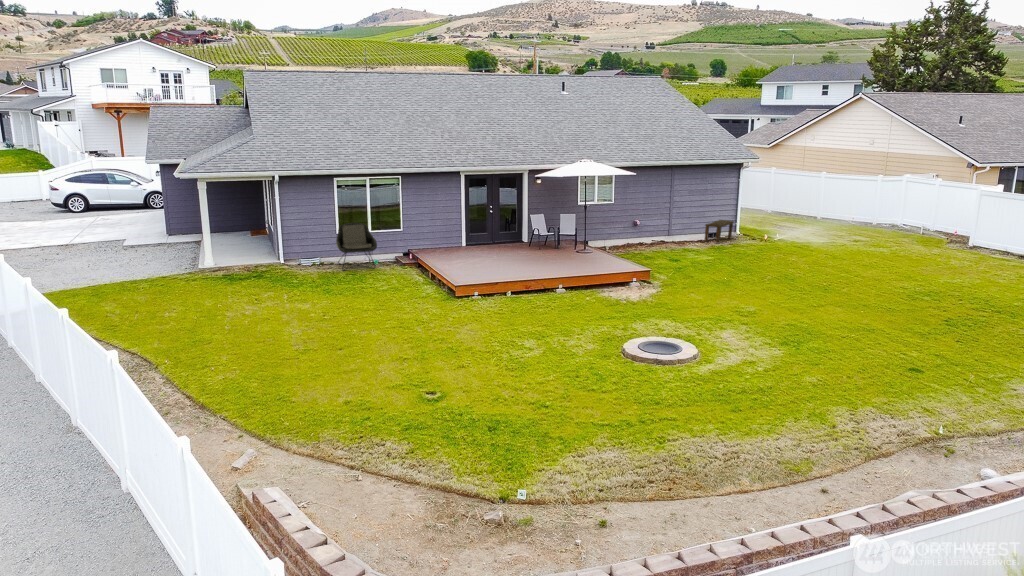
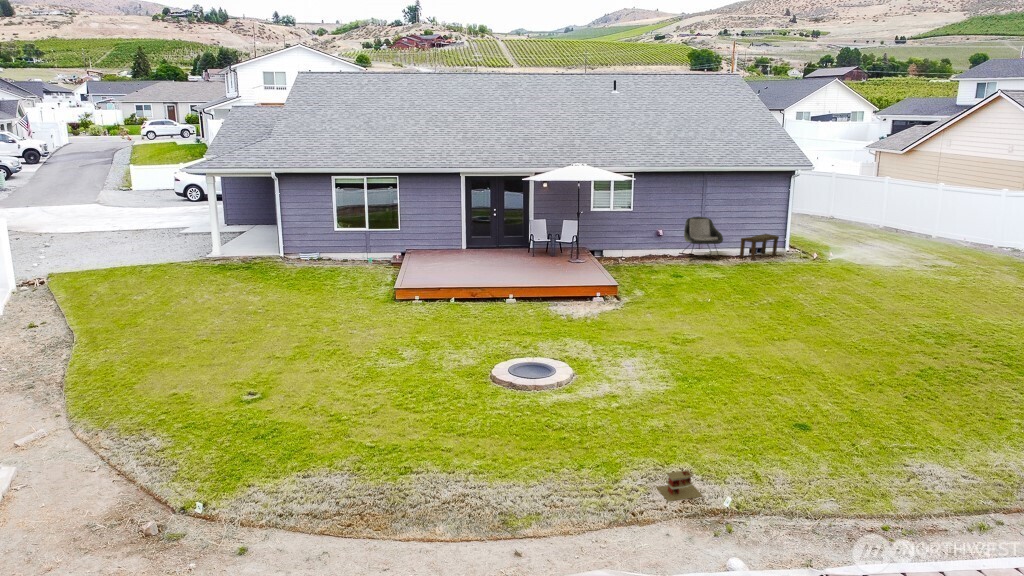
lounge chair: present [336,223,377,271] -> present [682,217,723,261]
toy house: none [881,406,922,432] -> present [656,470,703,501]

